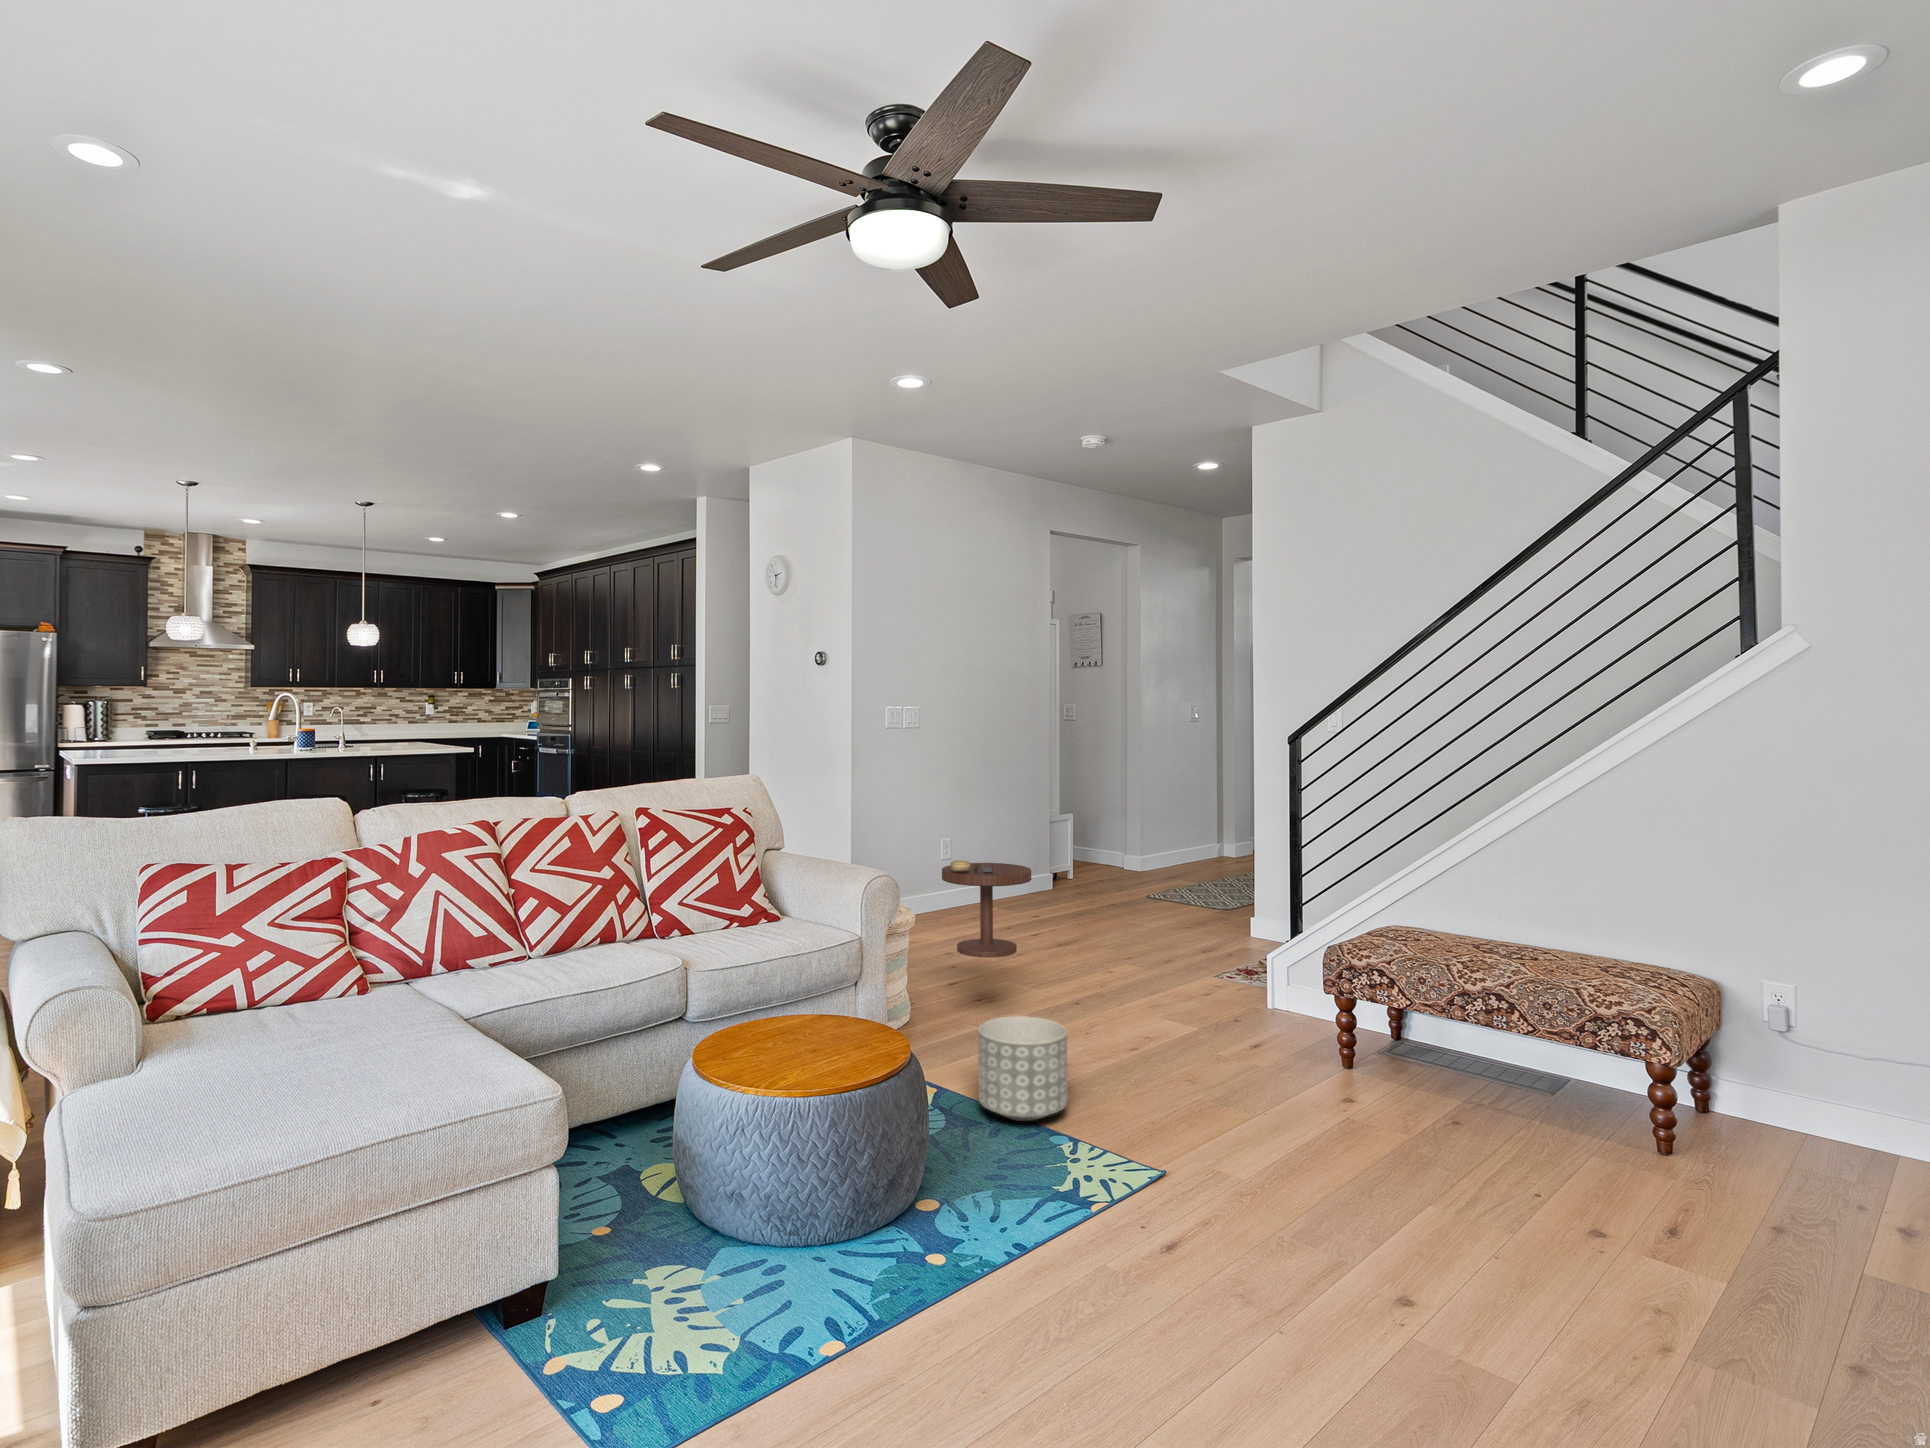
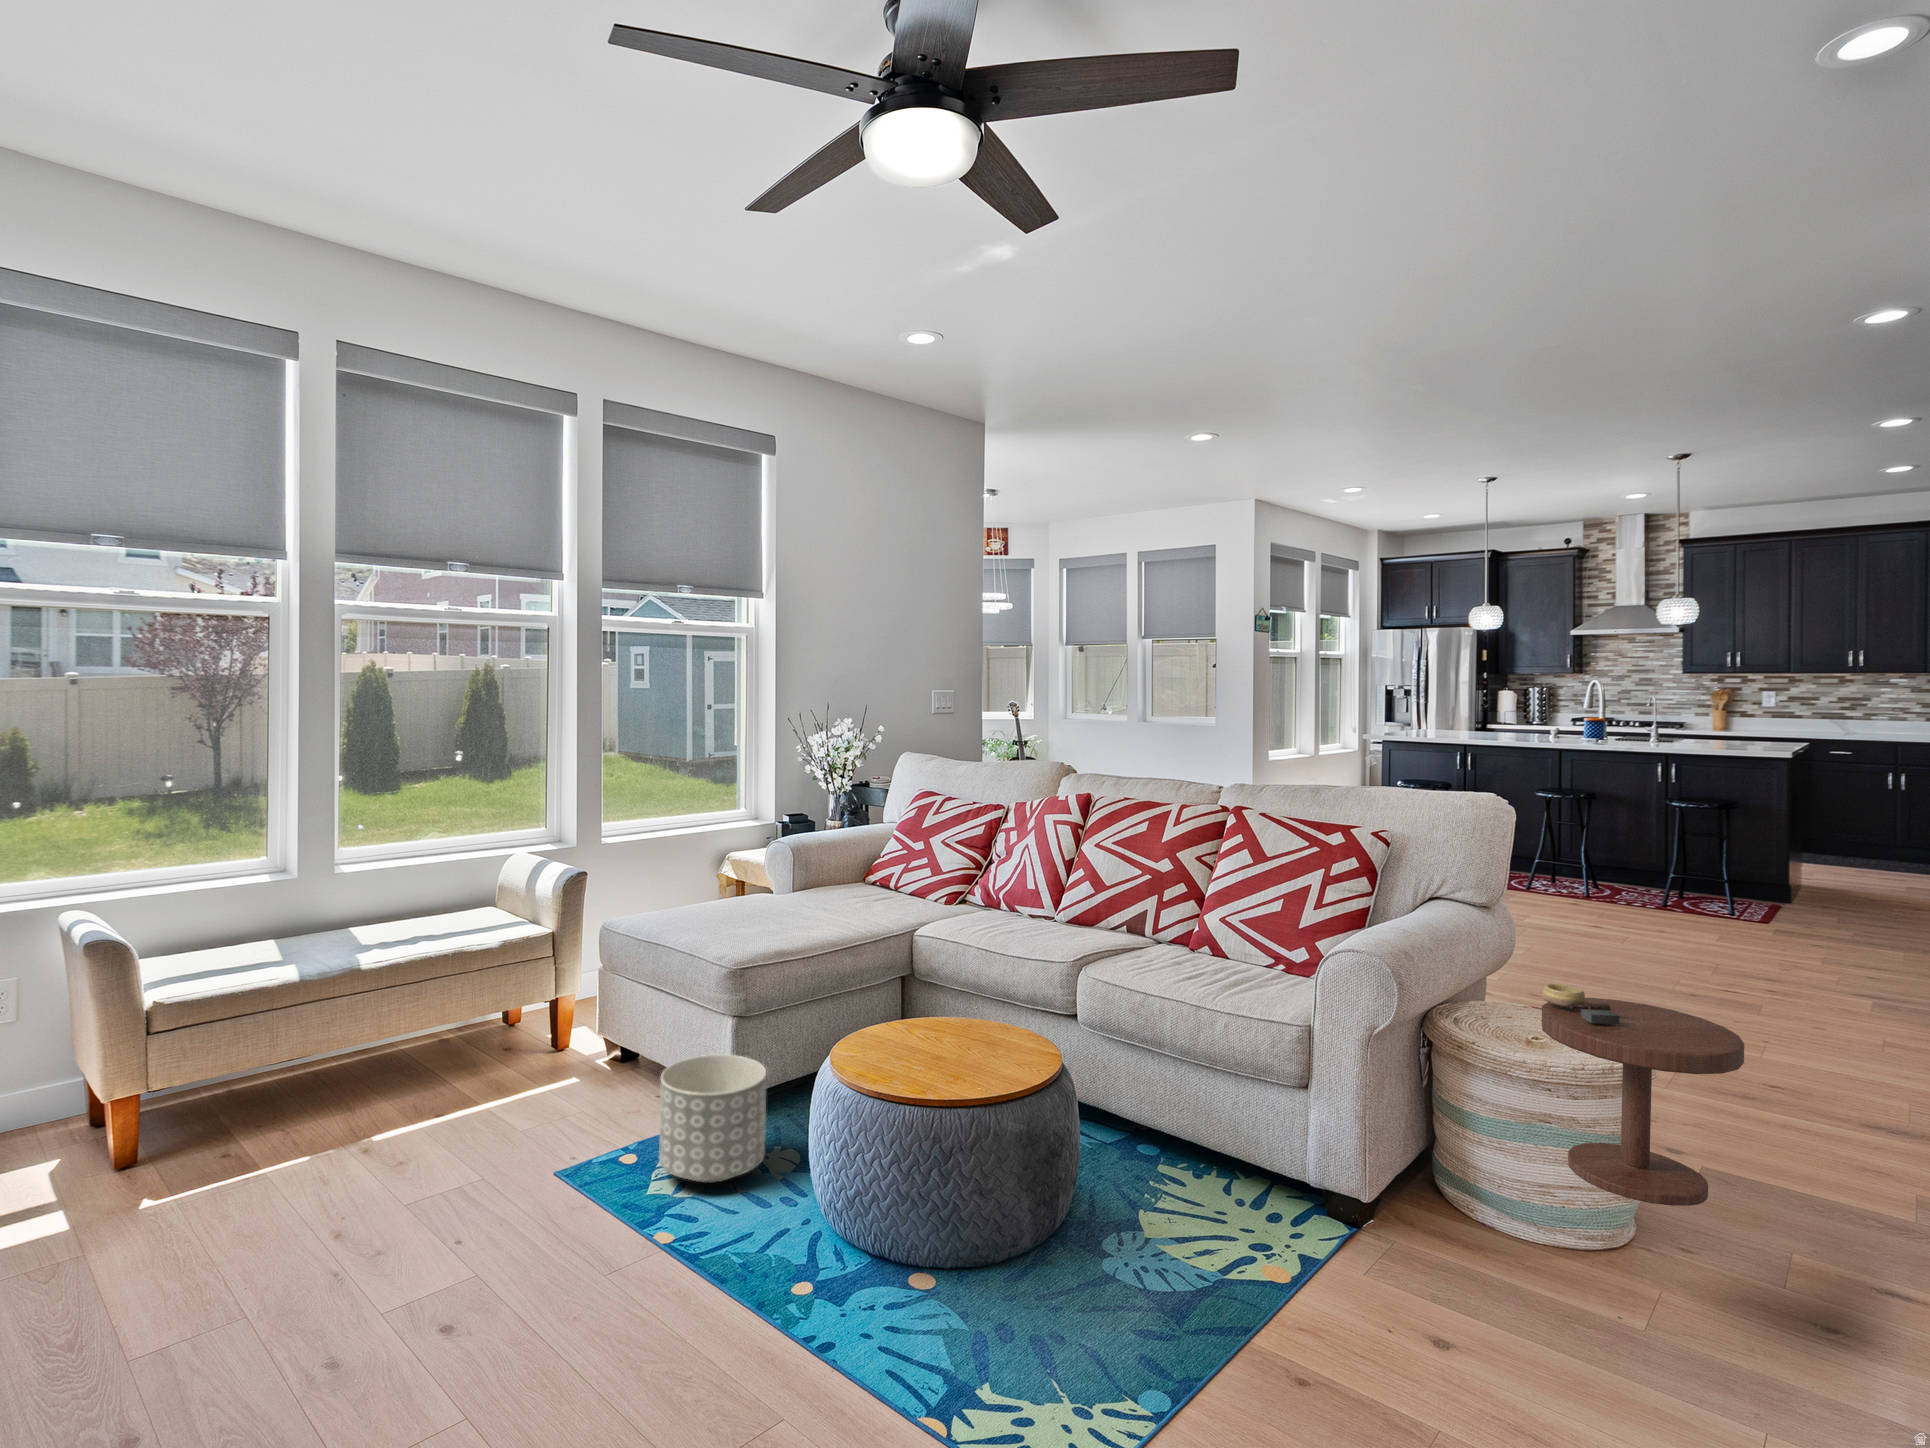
planter: present [978,1016,1068,1121] -> present [659,1055,766,1183]

